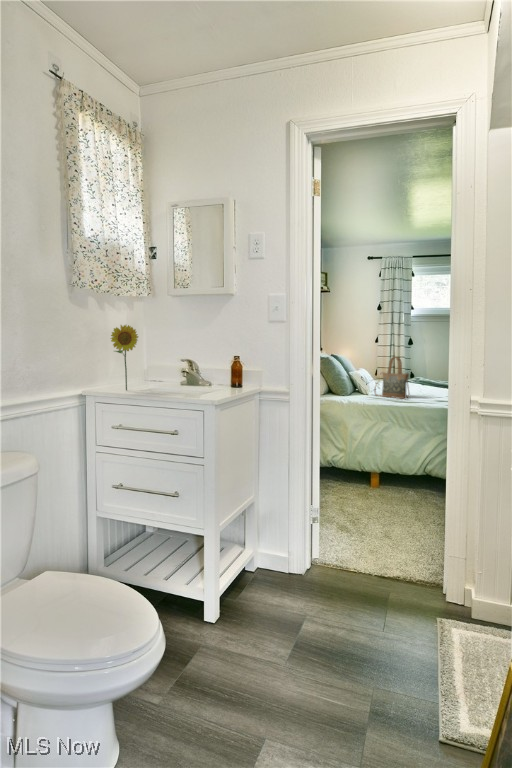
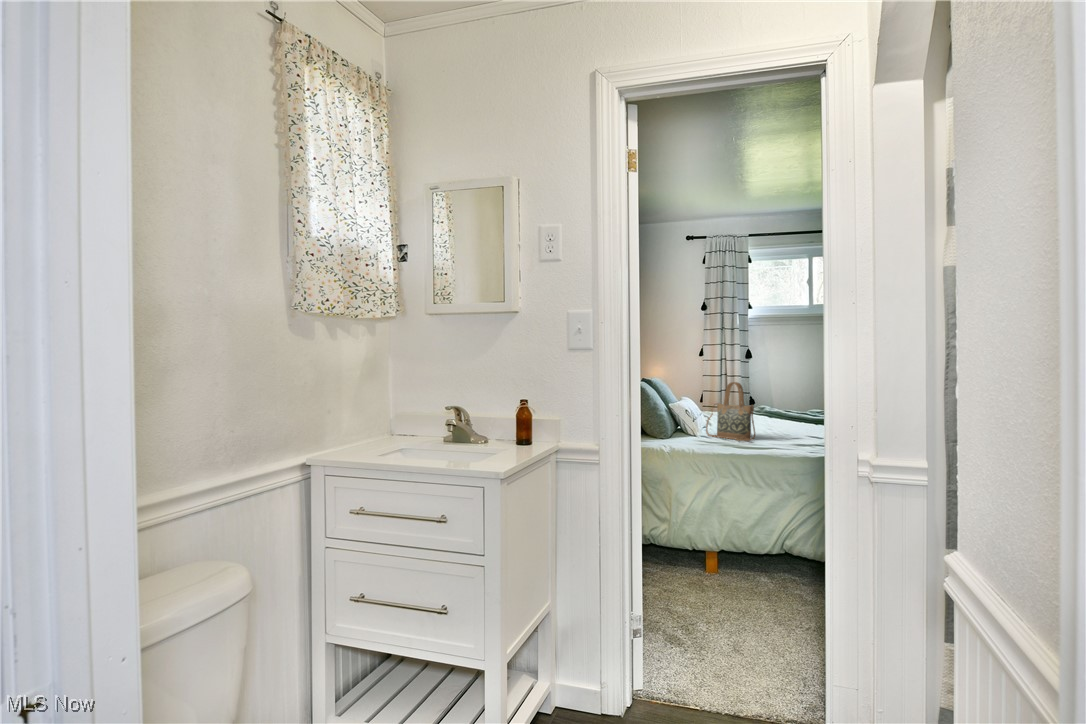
flower: present [111,325,138,390] -> none [345,359,385,453]

